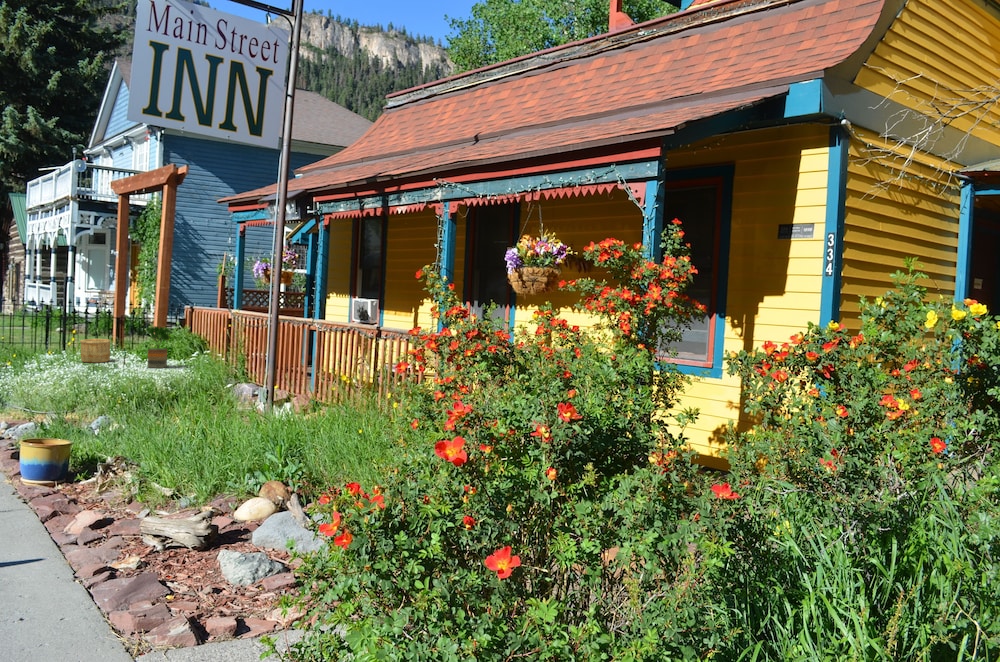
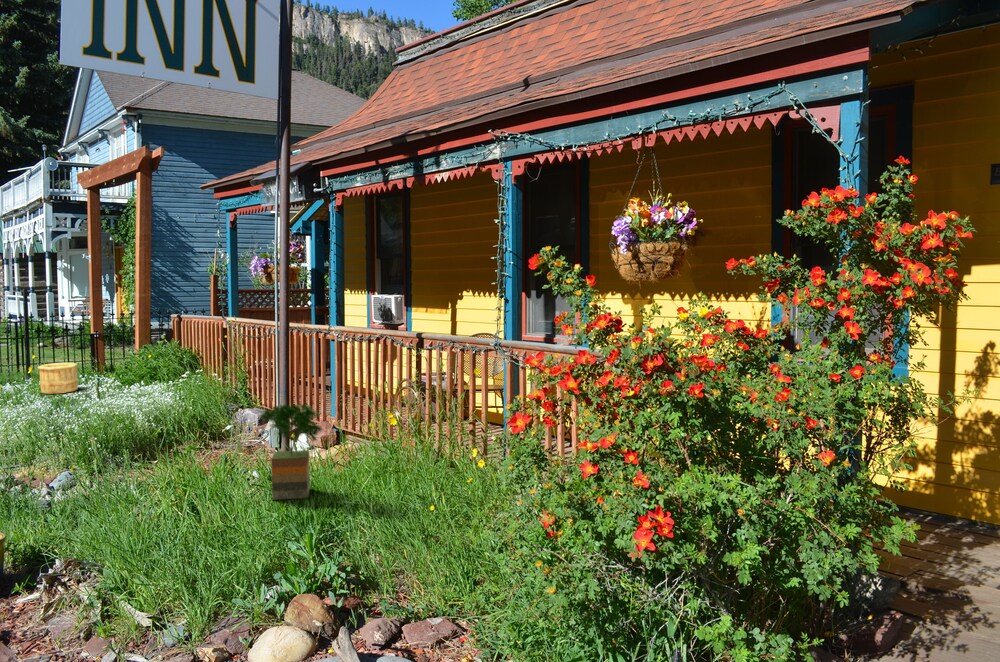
potted tree: present [146,326,172,368] -> present [261,404,322,500]

